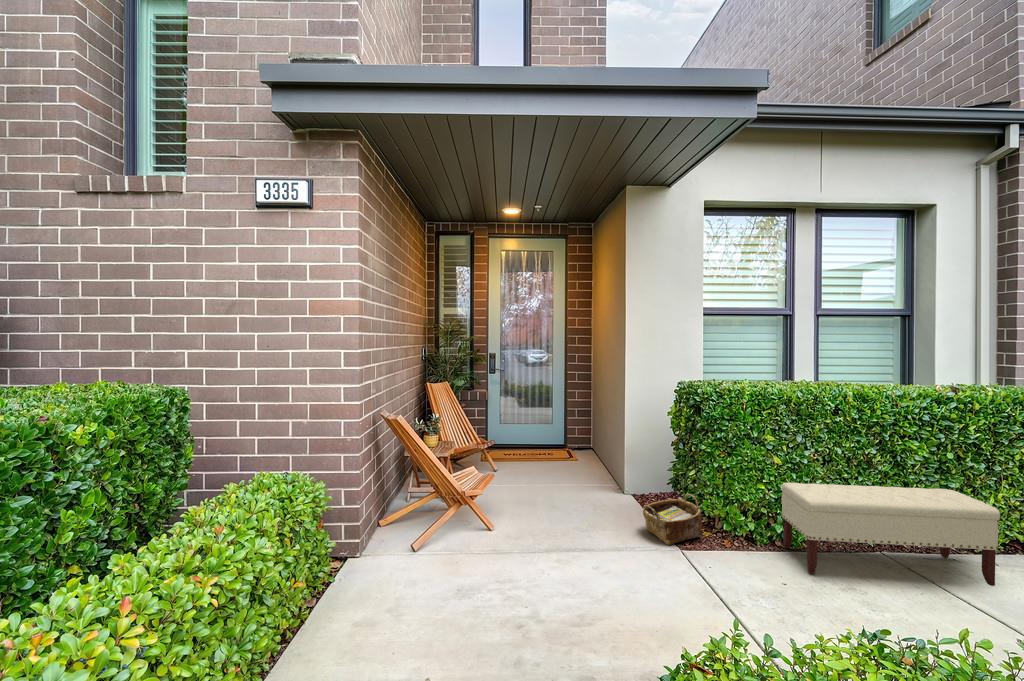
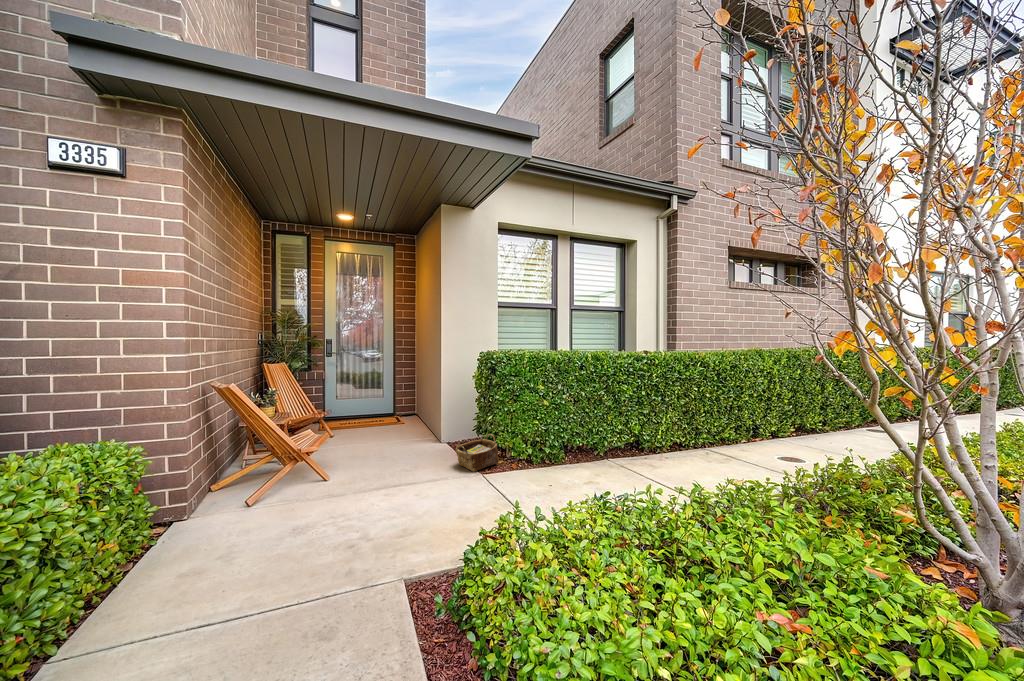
bench: present [781,483,1000,586] -> none [549,412,663,475]

